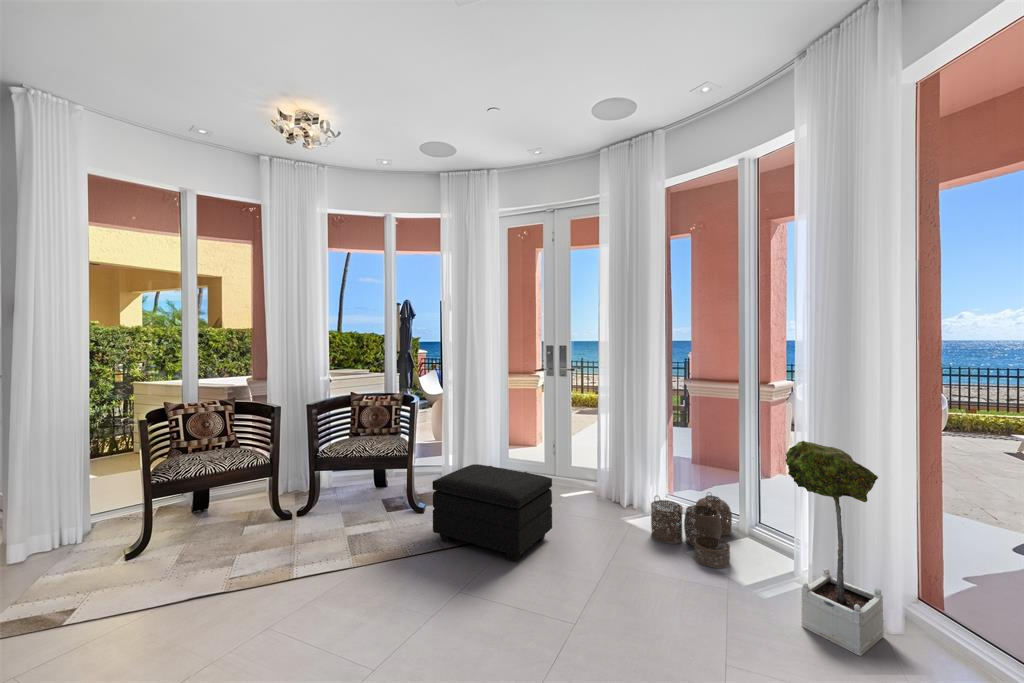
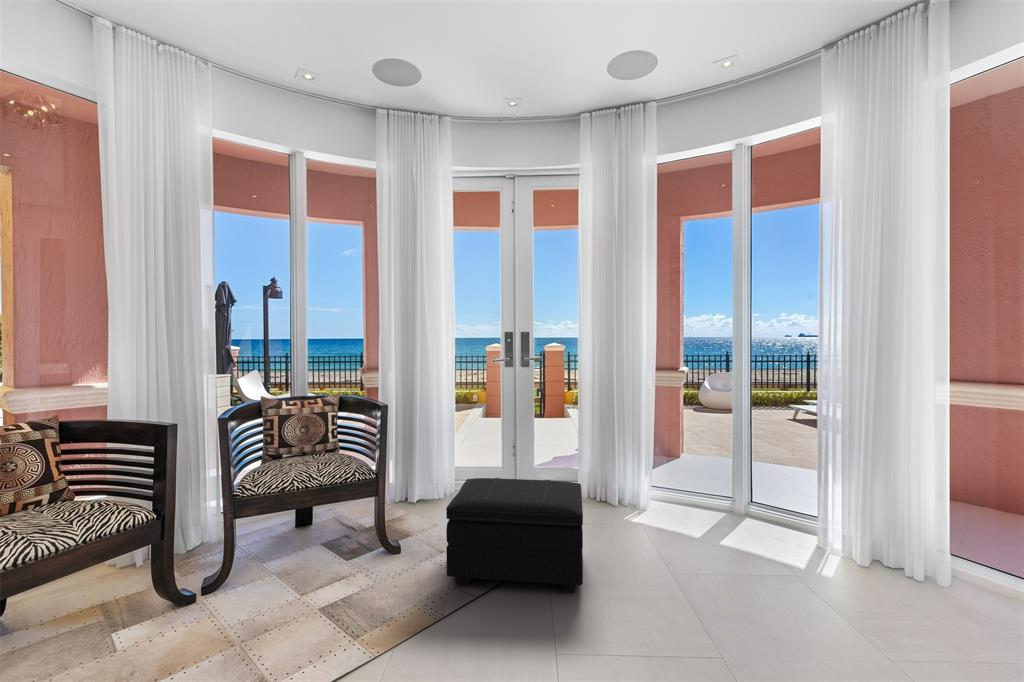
potted tree: present [785,441,884,656] -> none [853,414,955,613]
woven basket: present [651,495,732,568] -> none [667,477,764,554]

